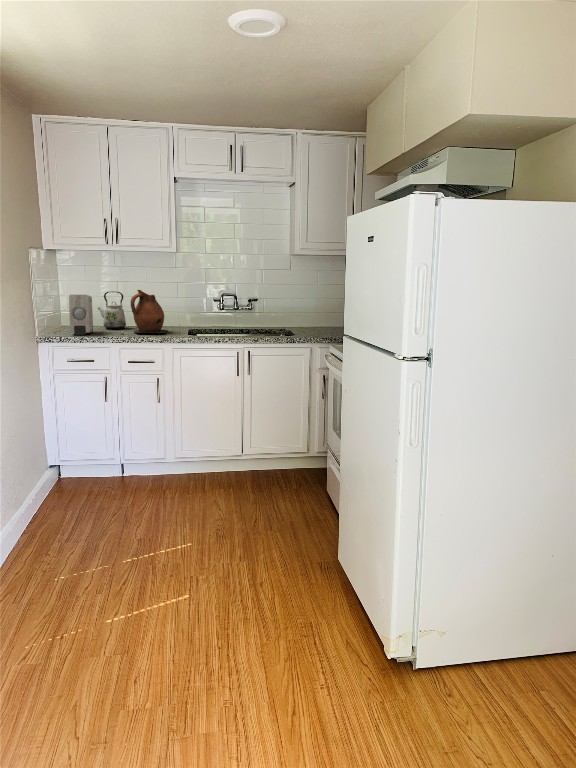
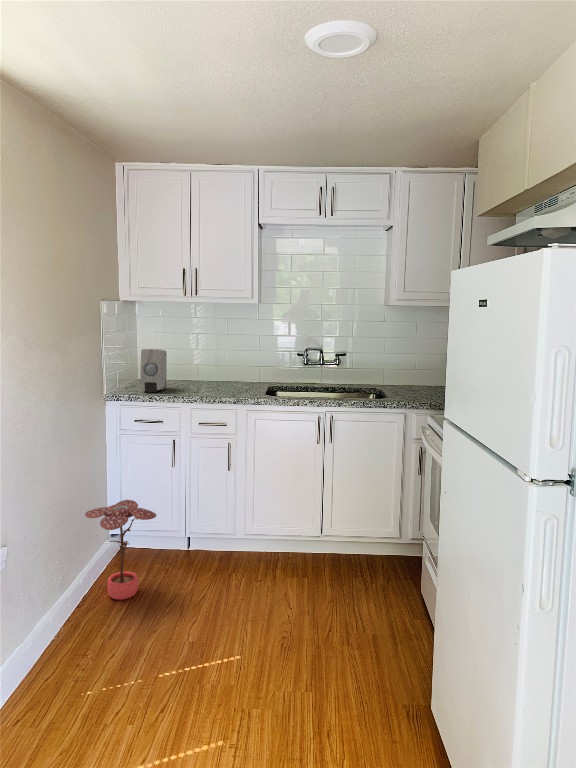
ceramic pitcher: present [130,290,167,333] -> none [205,344,245,393]
kettle: present [98,291,126,329] -> none [174,345,202,385]
potted plant: none [31,431,98,516] -> present [85,500,156,600]

